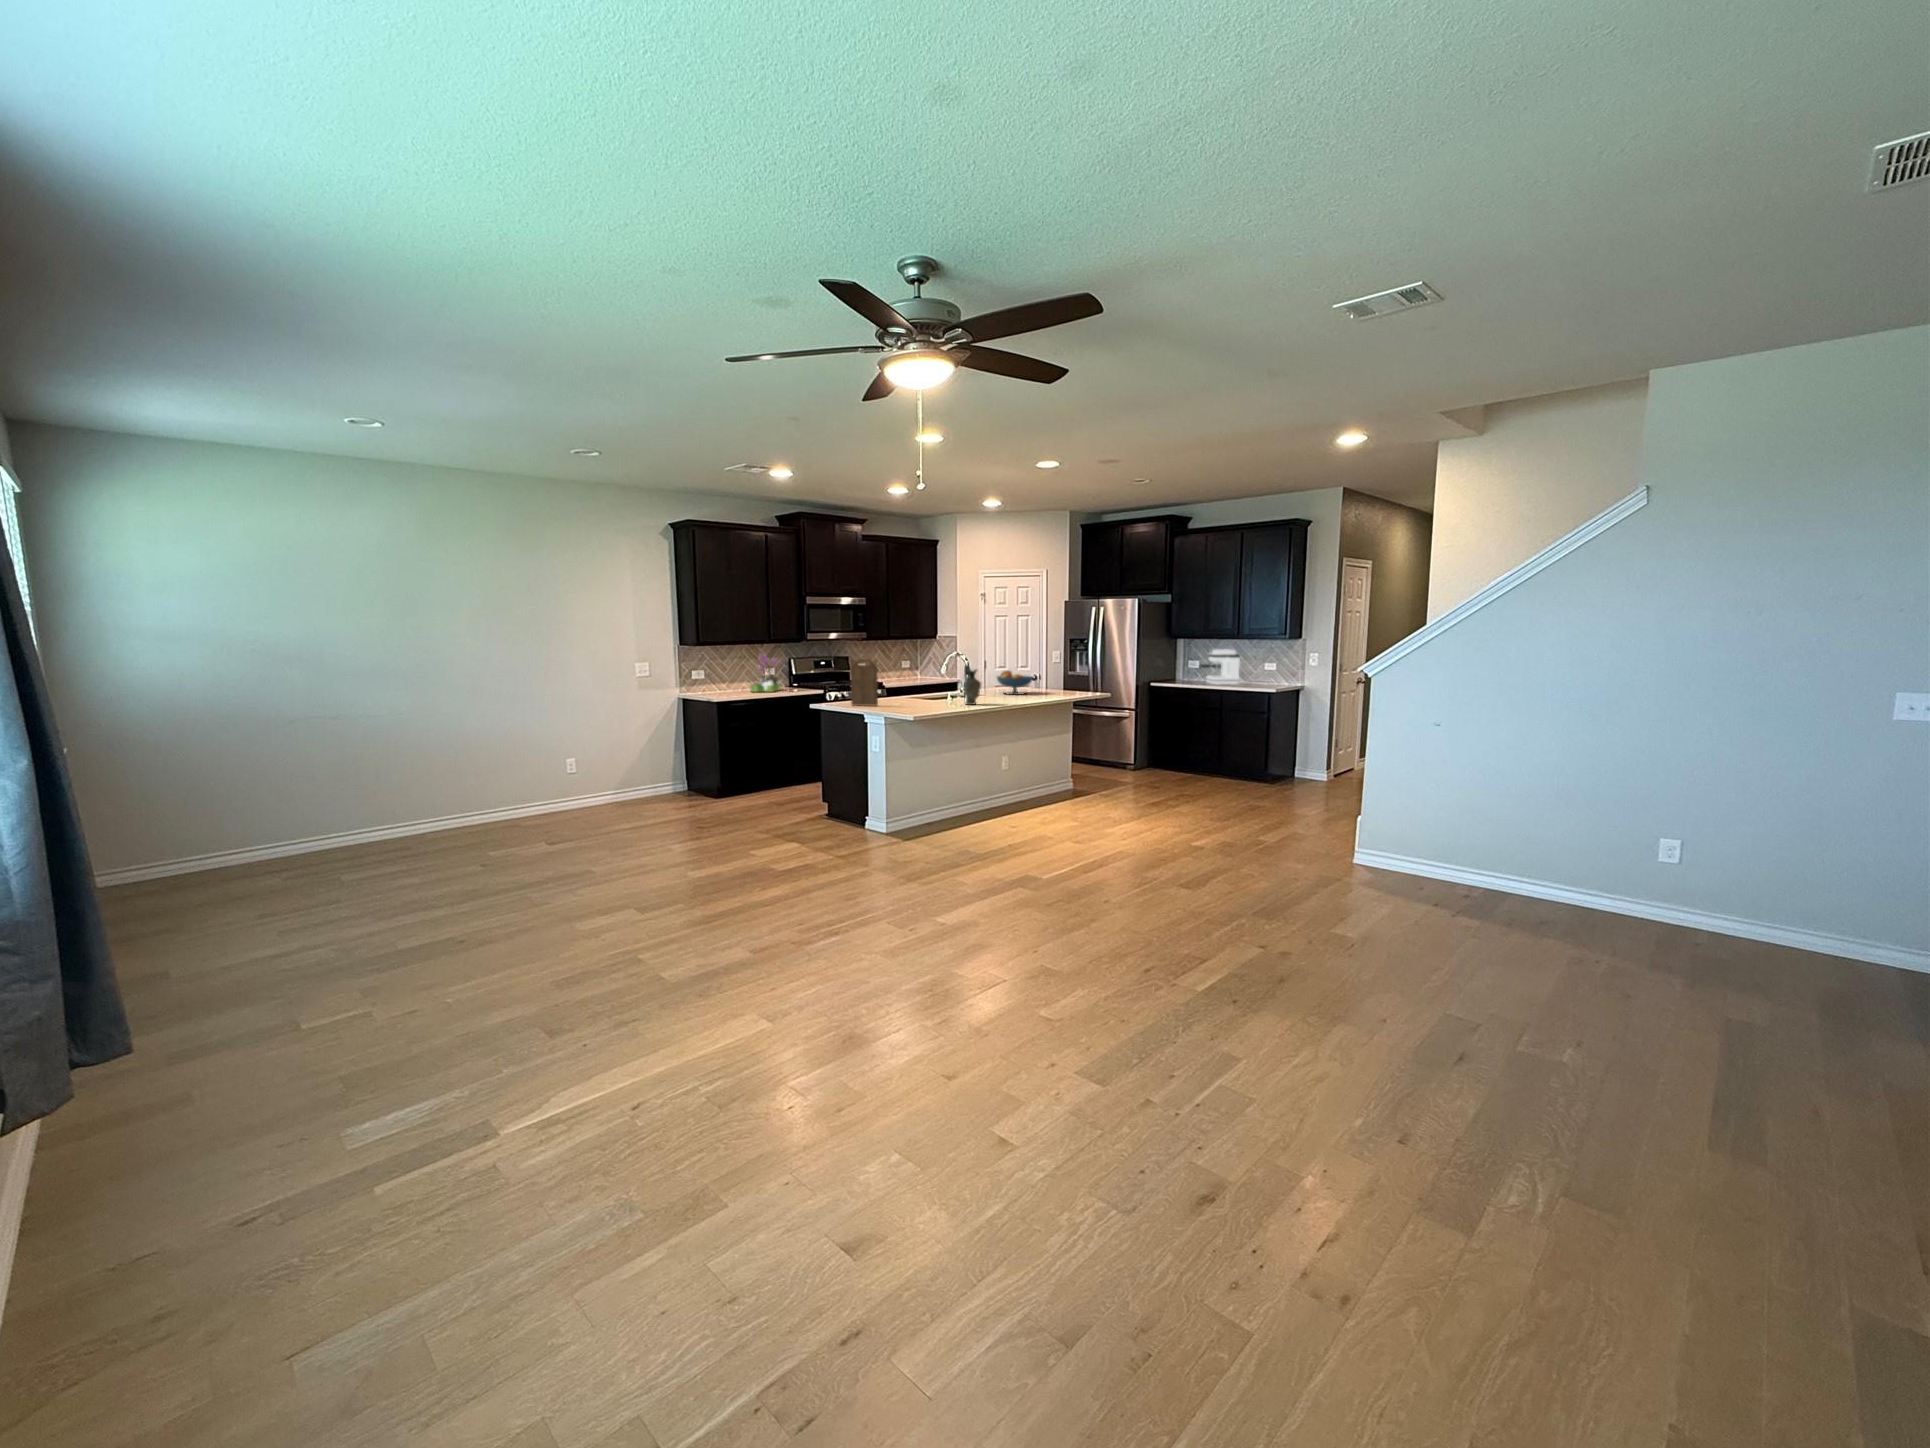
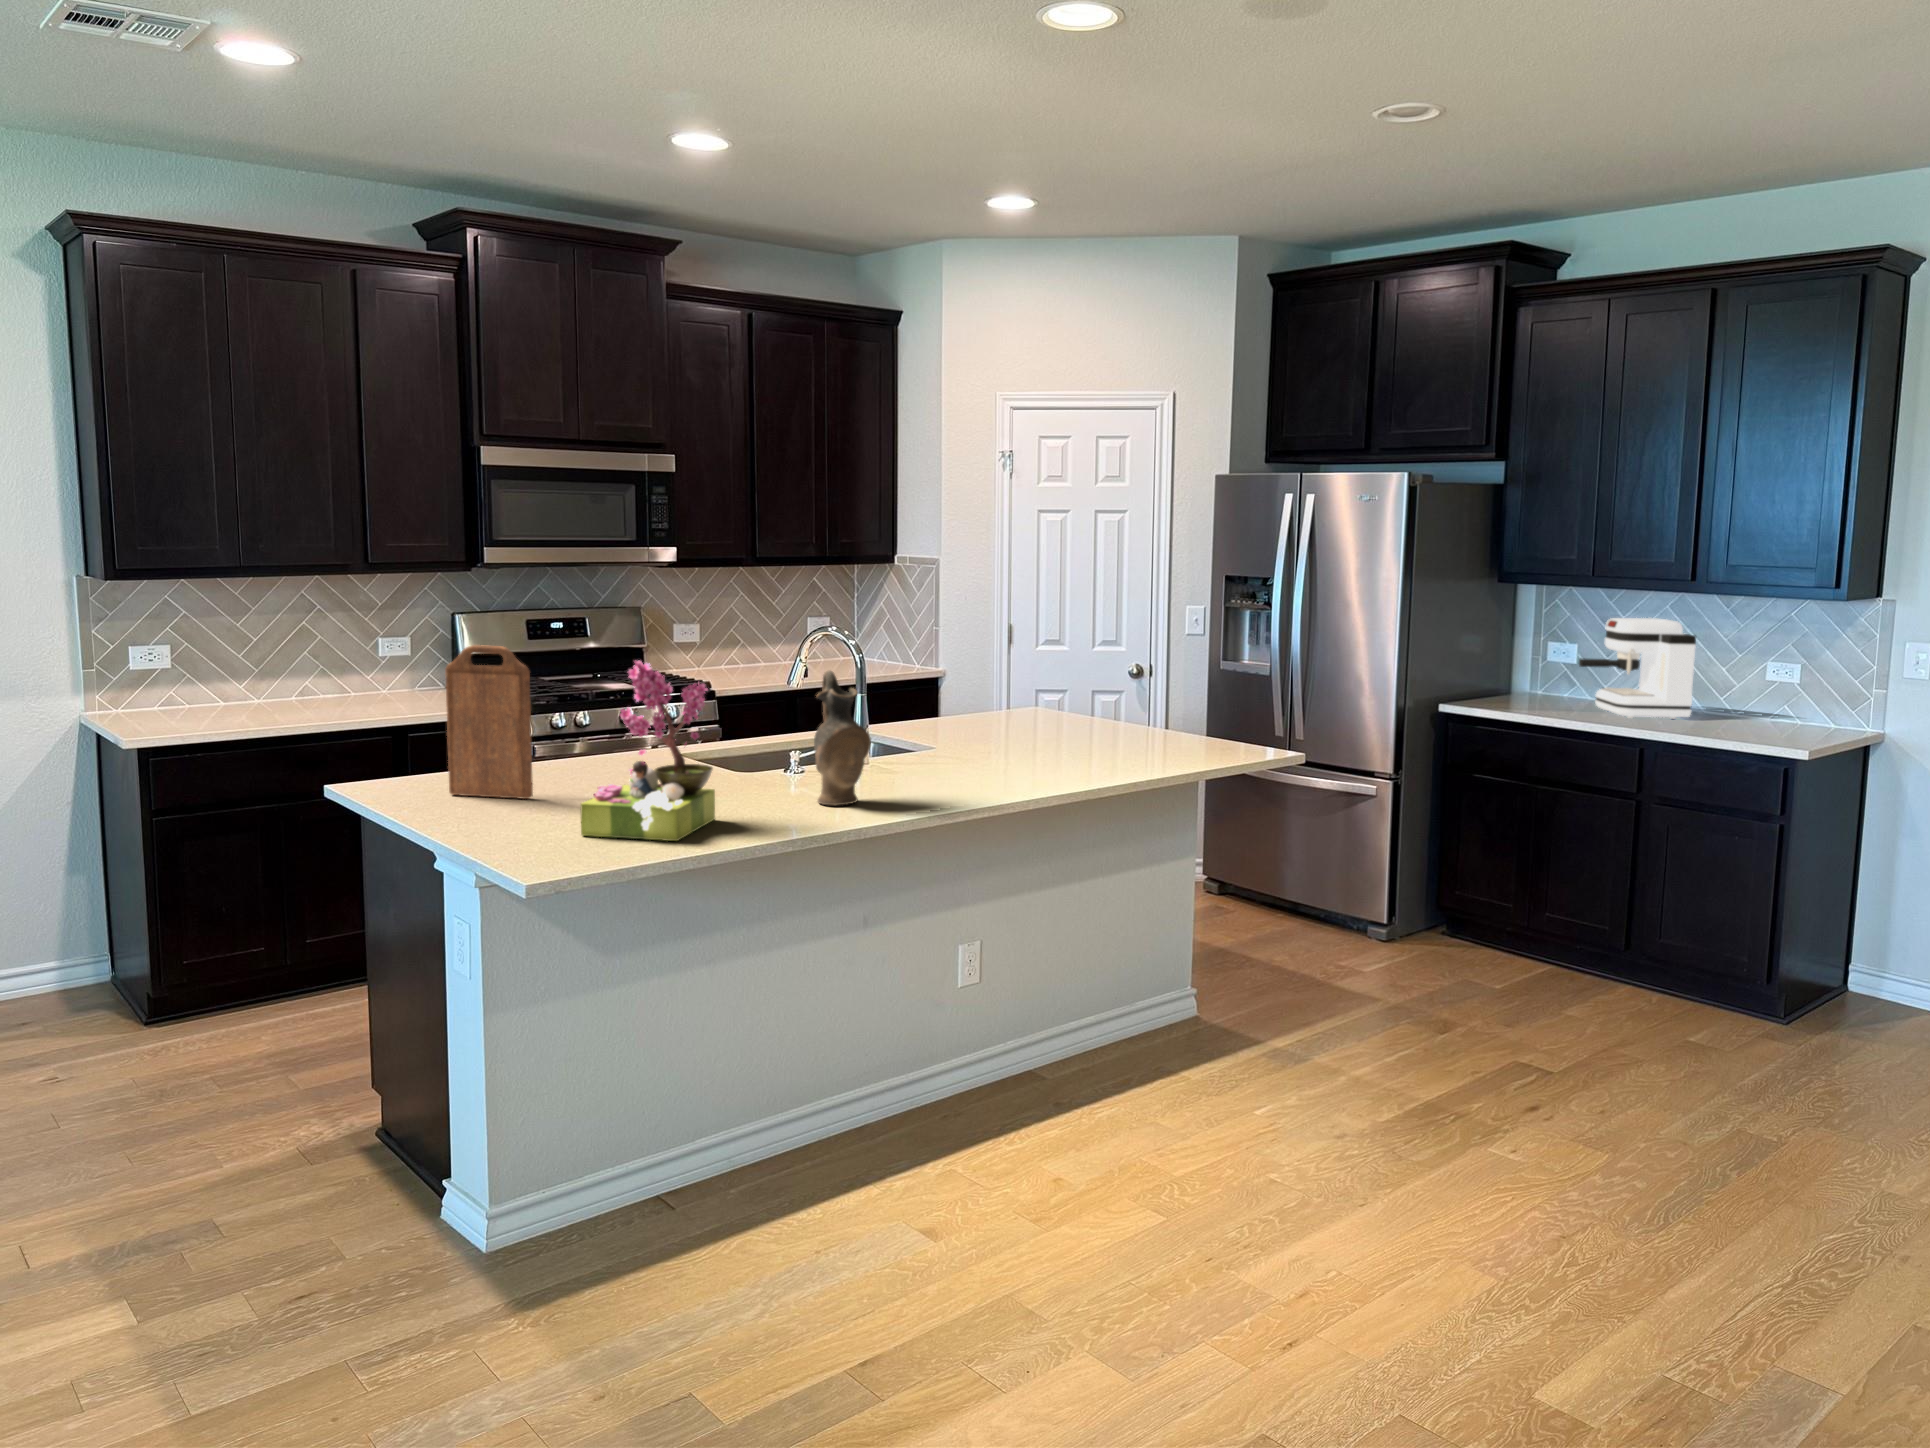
flower arrangement: present [750,654,780,692] -> present [581,661,715,841]
fruit bowl: present [997,670,1033,695] -> none [974,672,1085,750]

